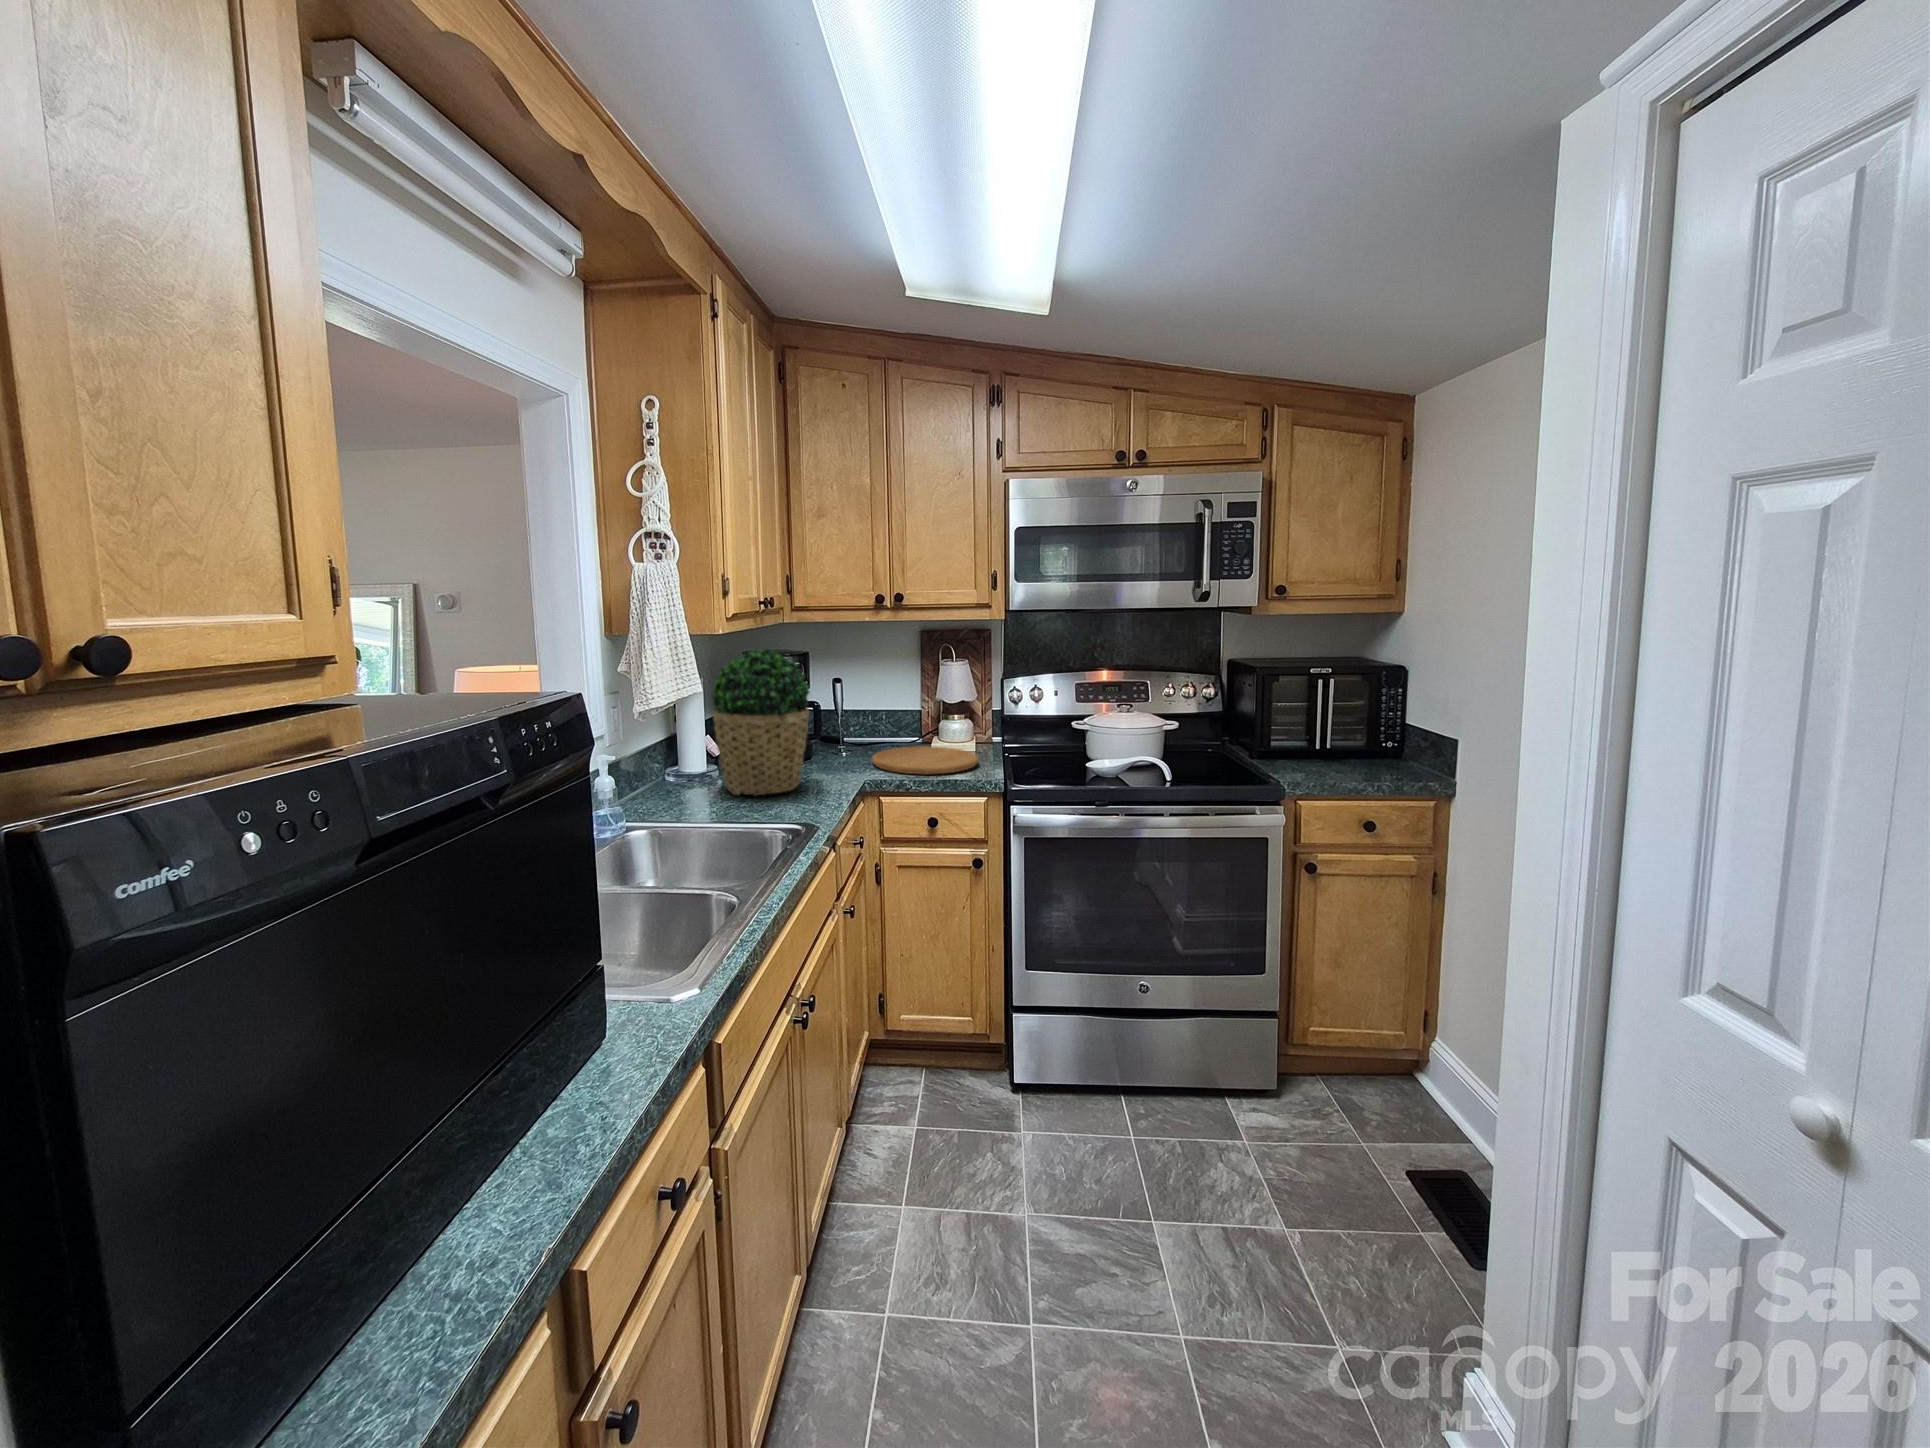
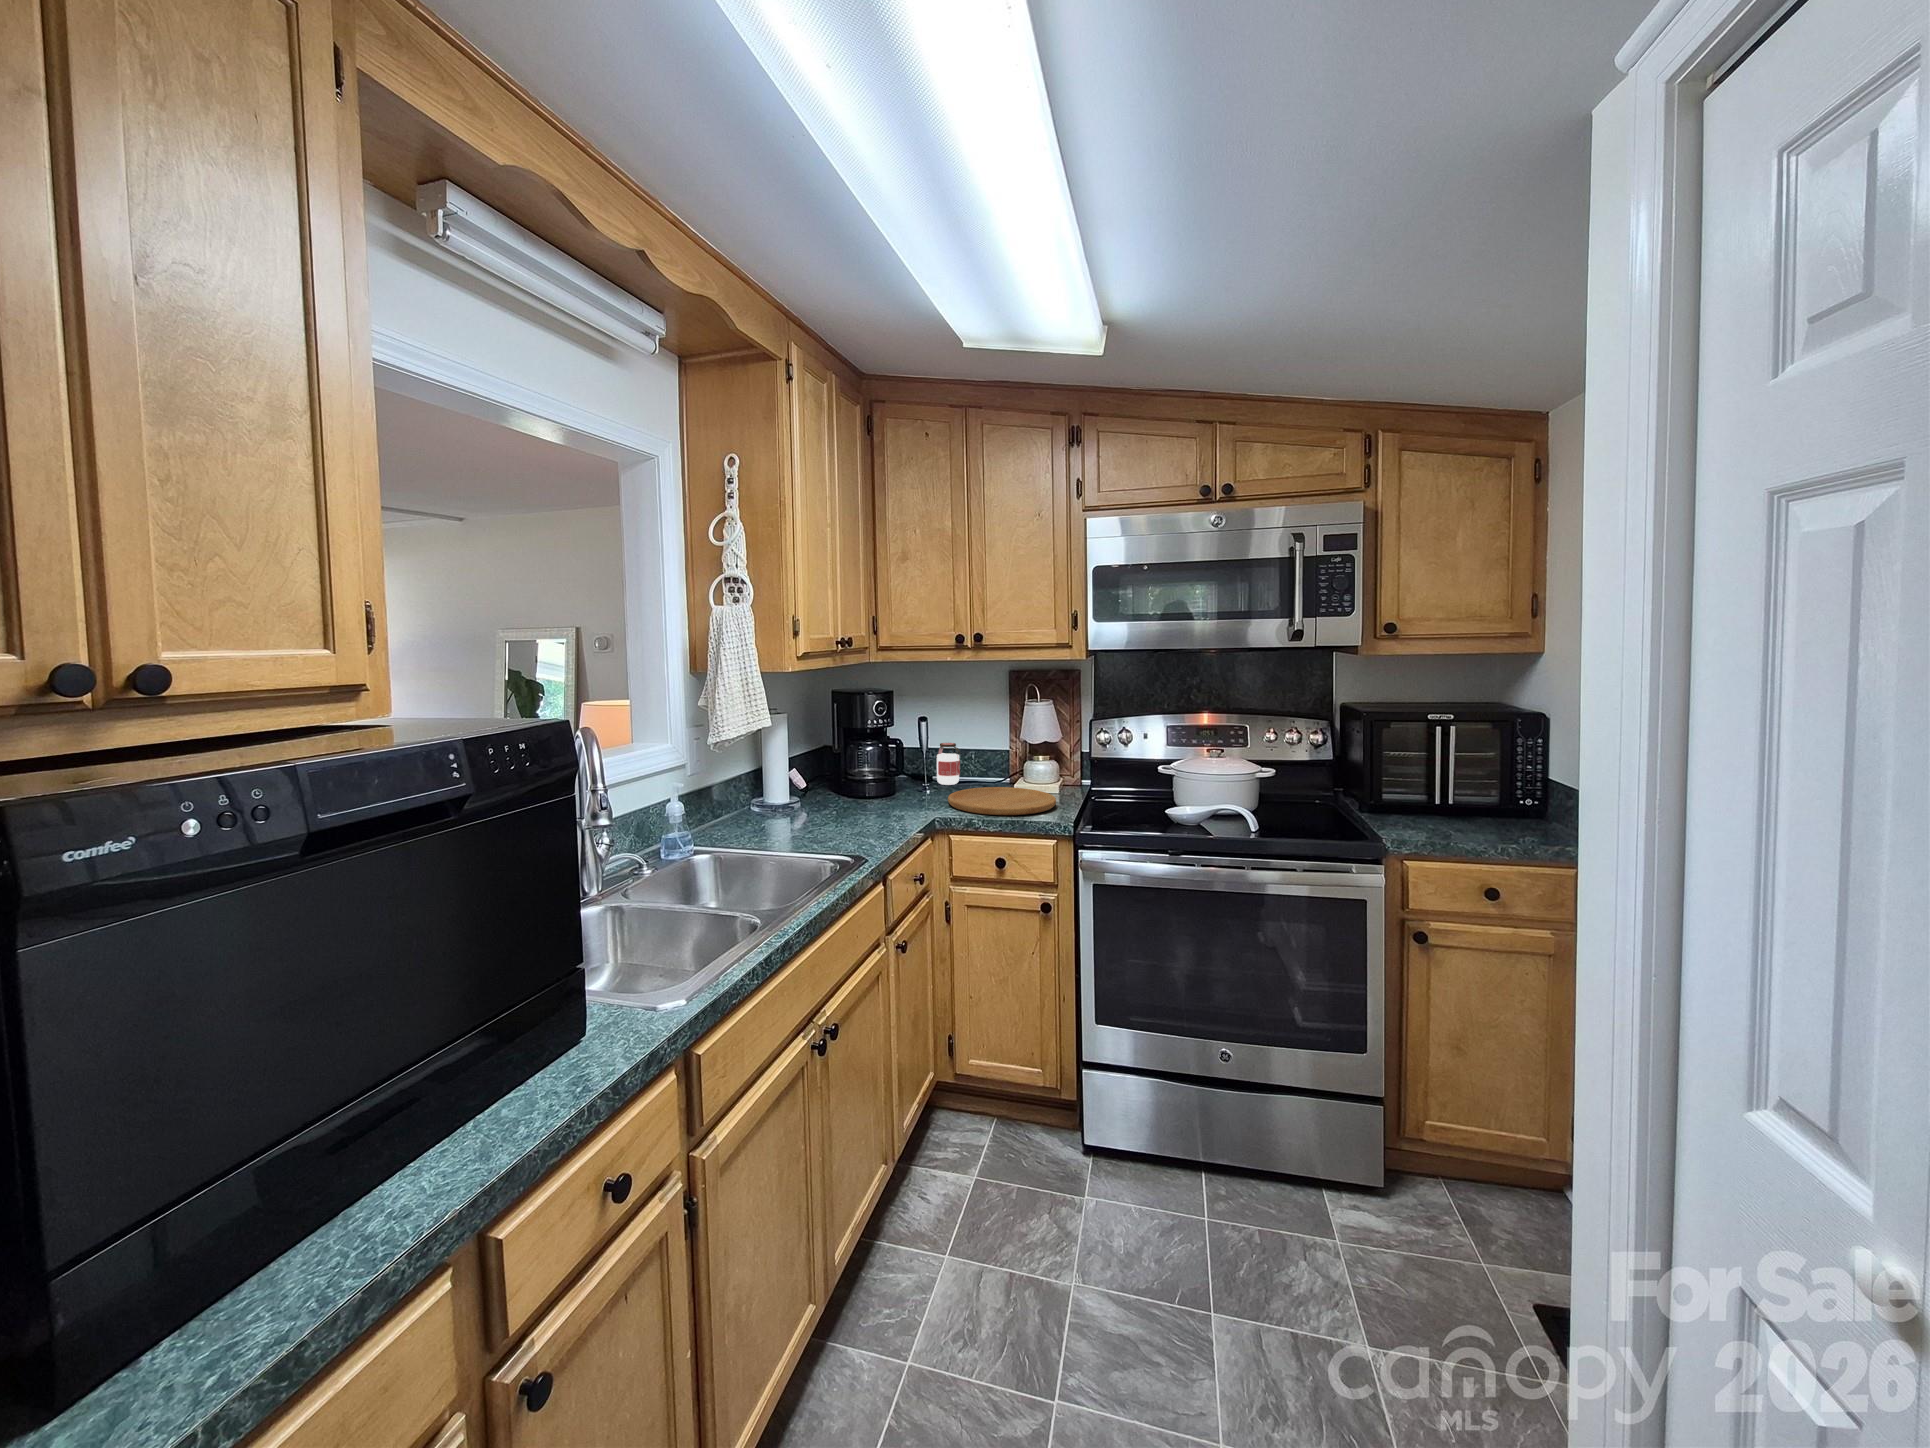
potted plant: present [712,649,810,796] -> none [782,686,877,828]
jar: none [851,704,875,747] -> present [937,743,960,785]

